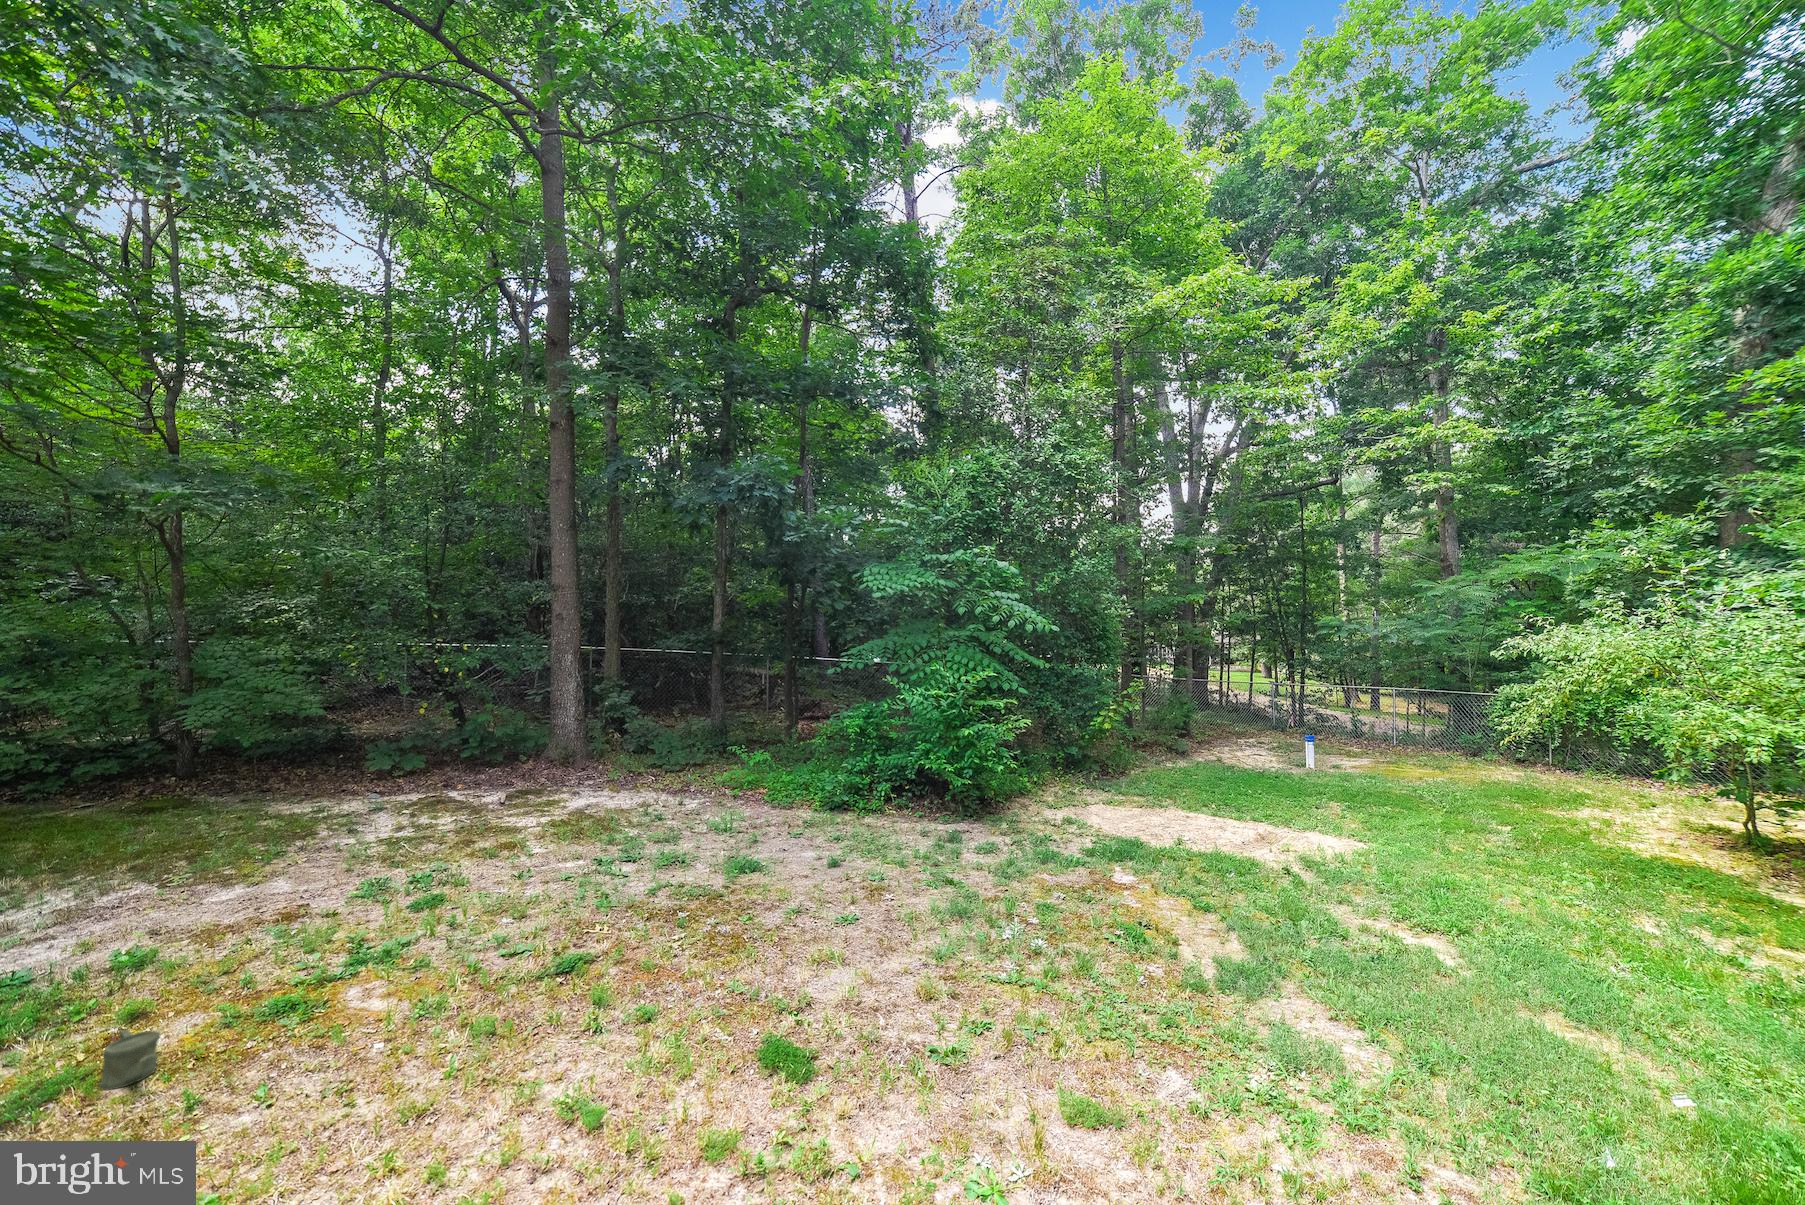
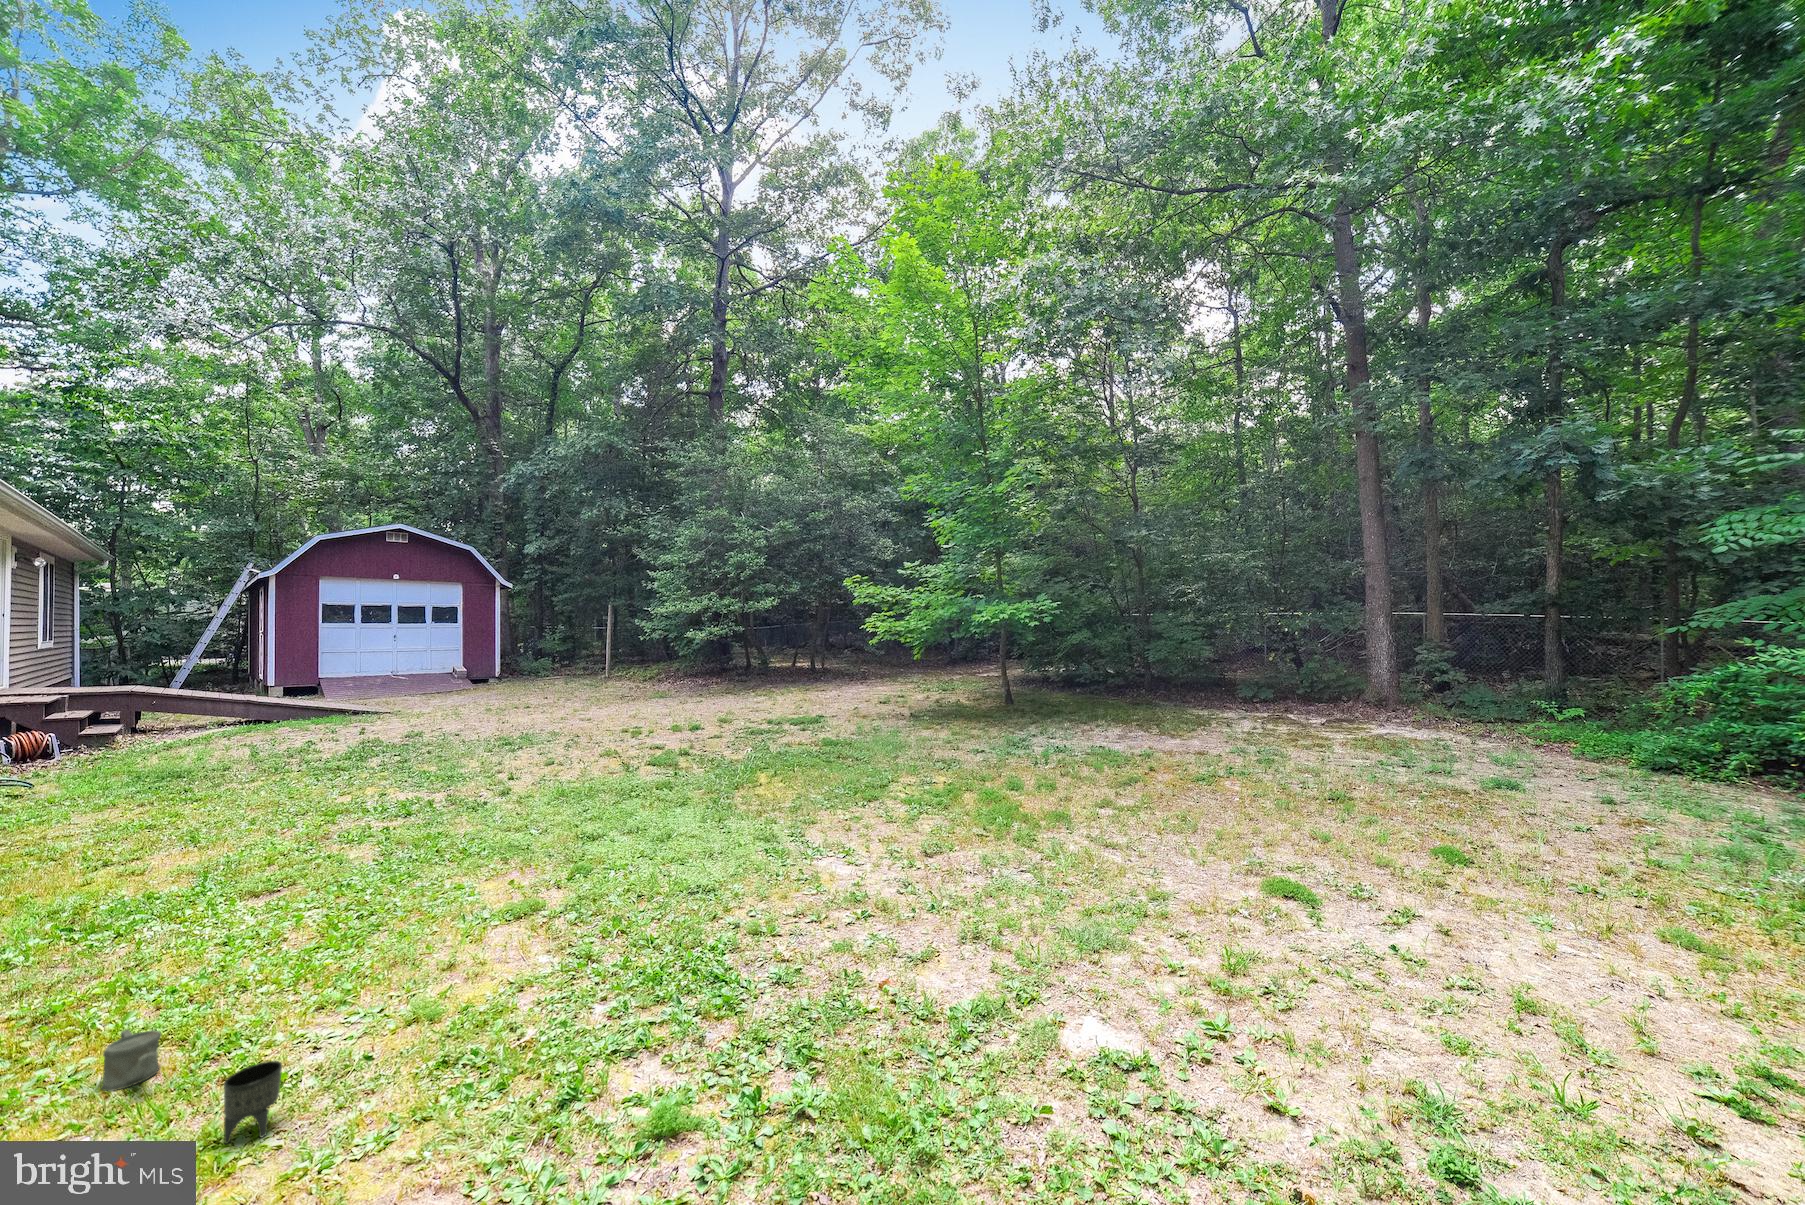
planter: none [224,1065,283,1145] -> present [224,1061,282,1144]

